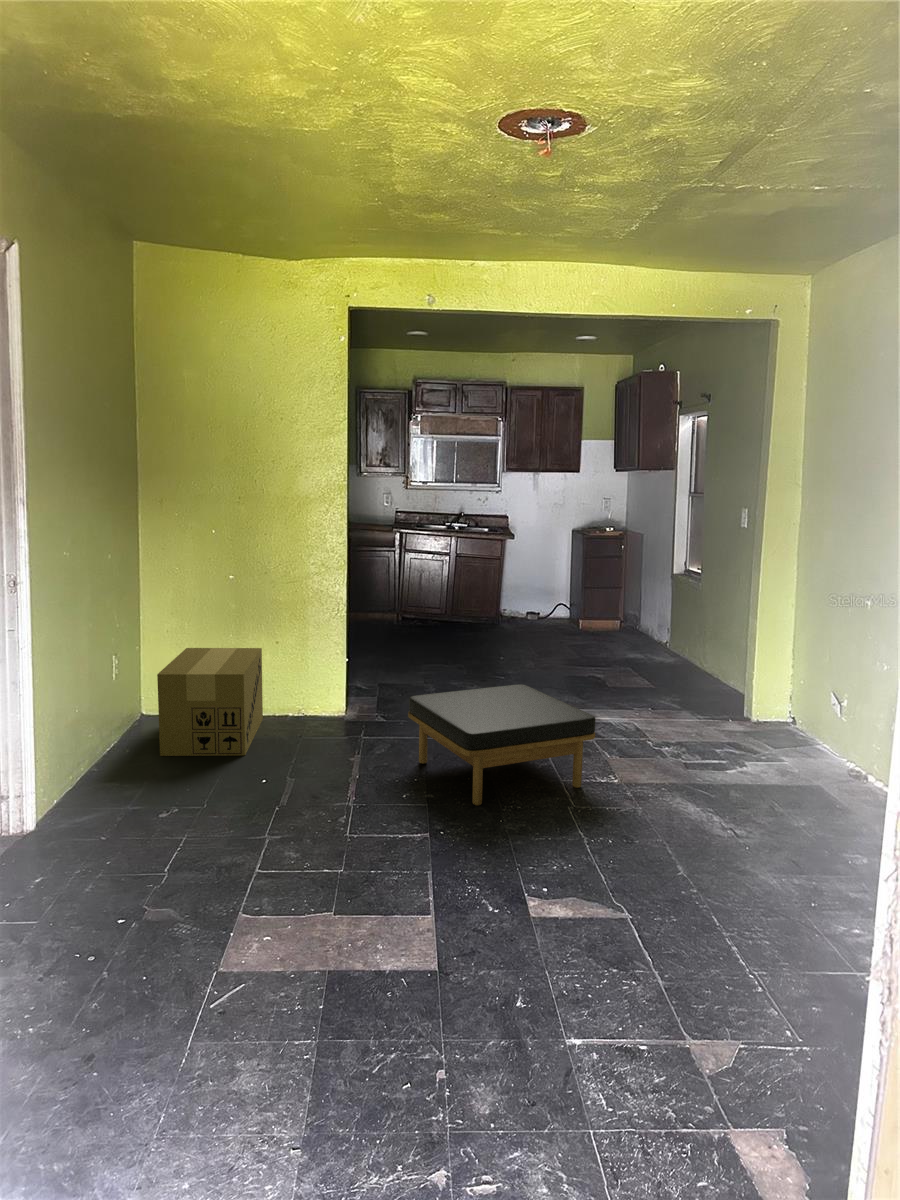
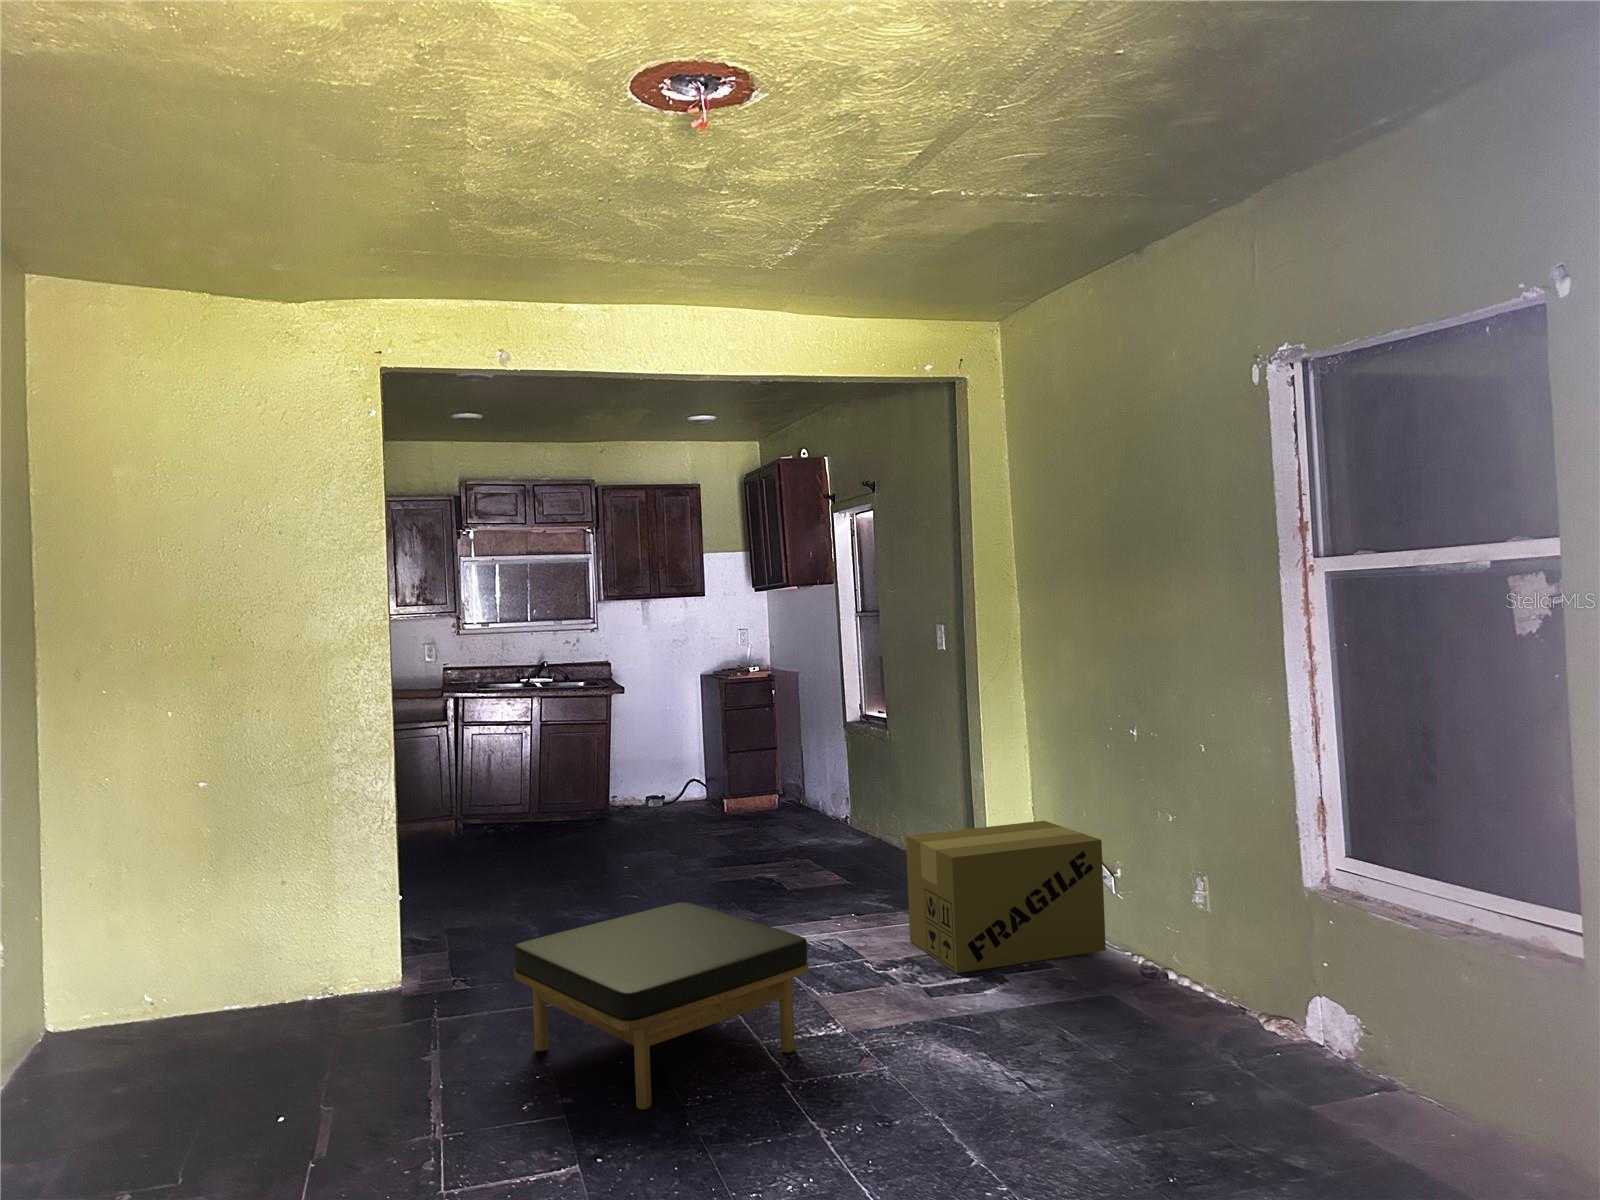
cardboard box: present [157,648,263,756] -> present [906,821,1106,973]

